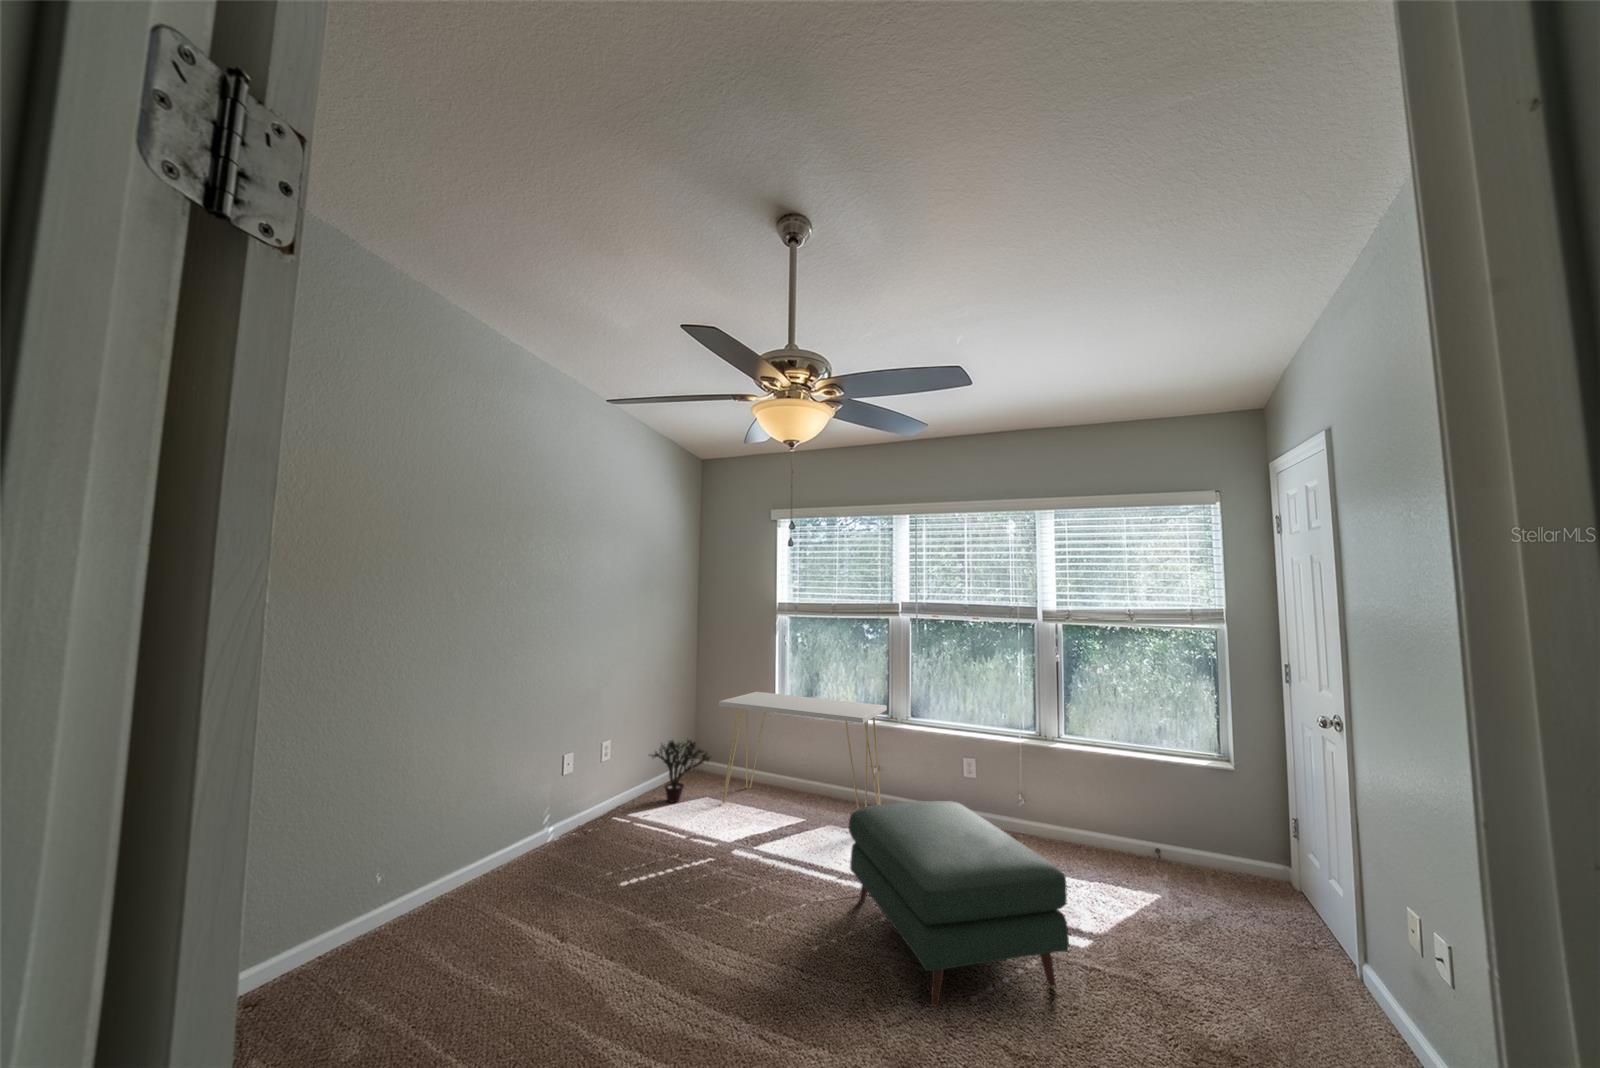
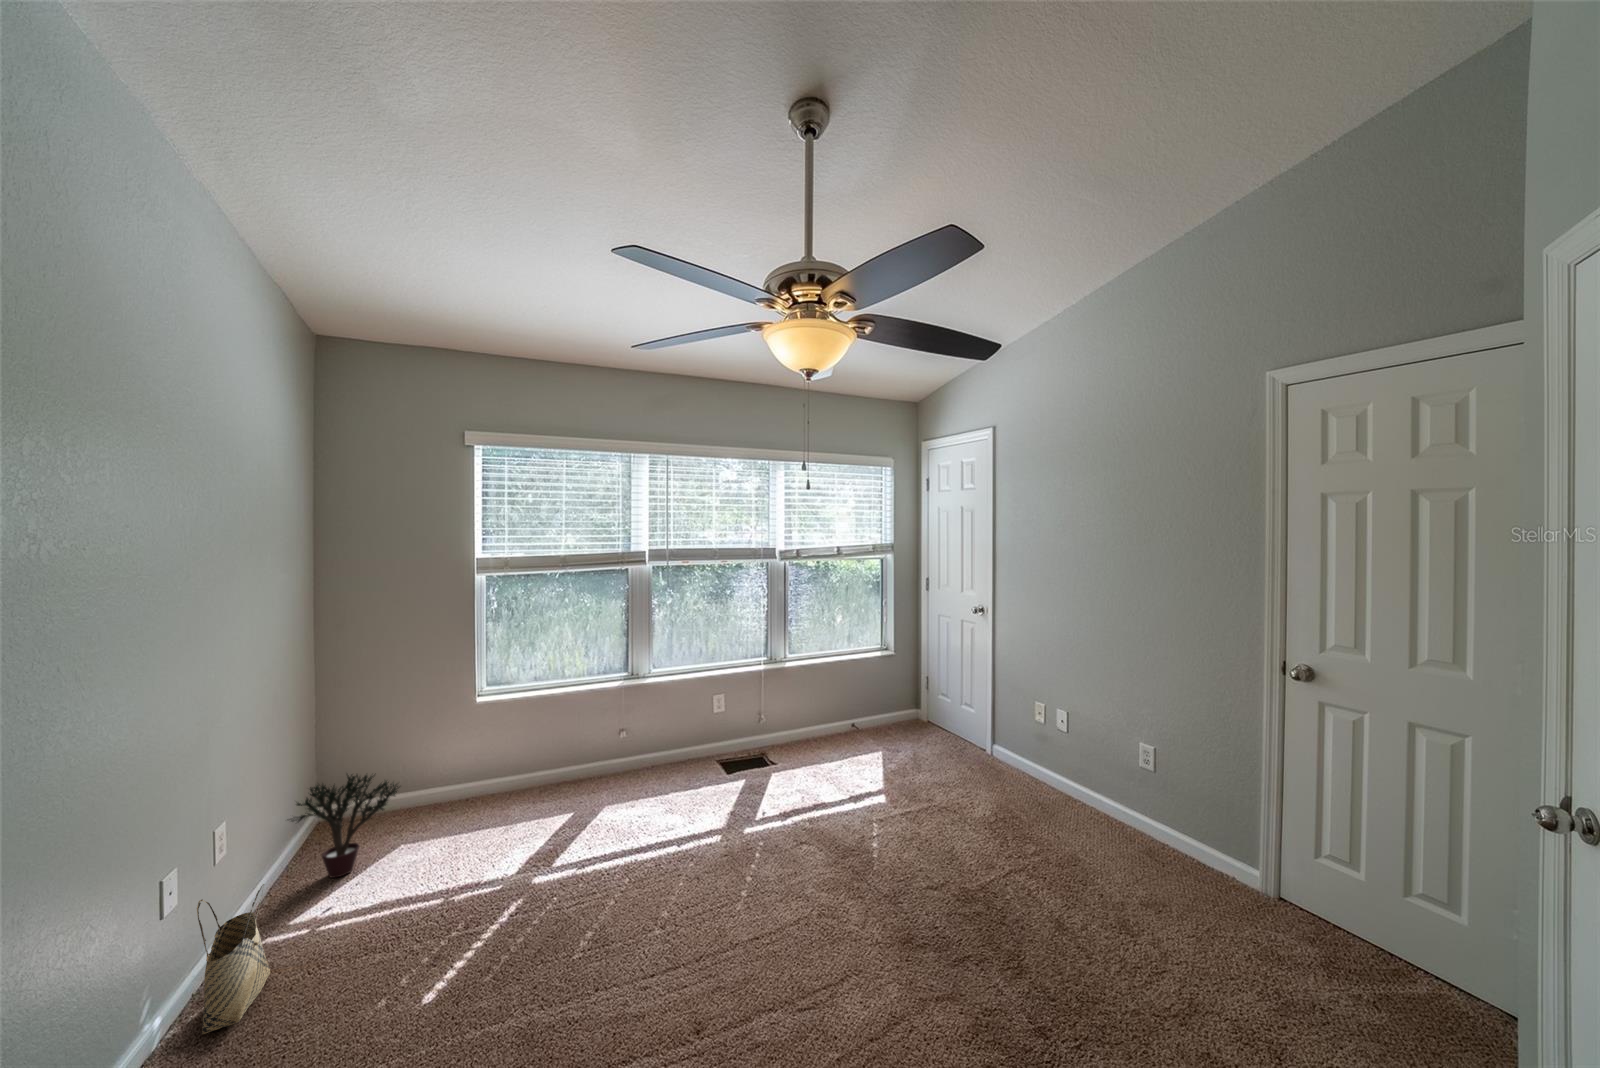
console table: present [719,692,887,809] -> none [428,662,650,842]
woven basket: none [561,776,601,848] -> present [197,884,270,1034]
ottoman: present [849,801,1069,1006] -> none [708,731,914,894]

